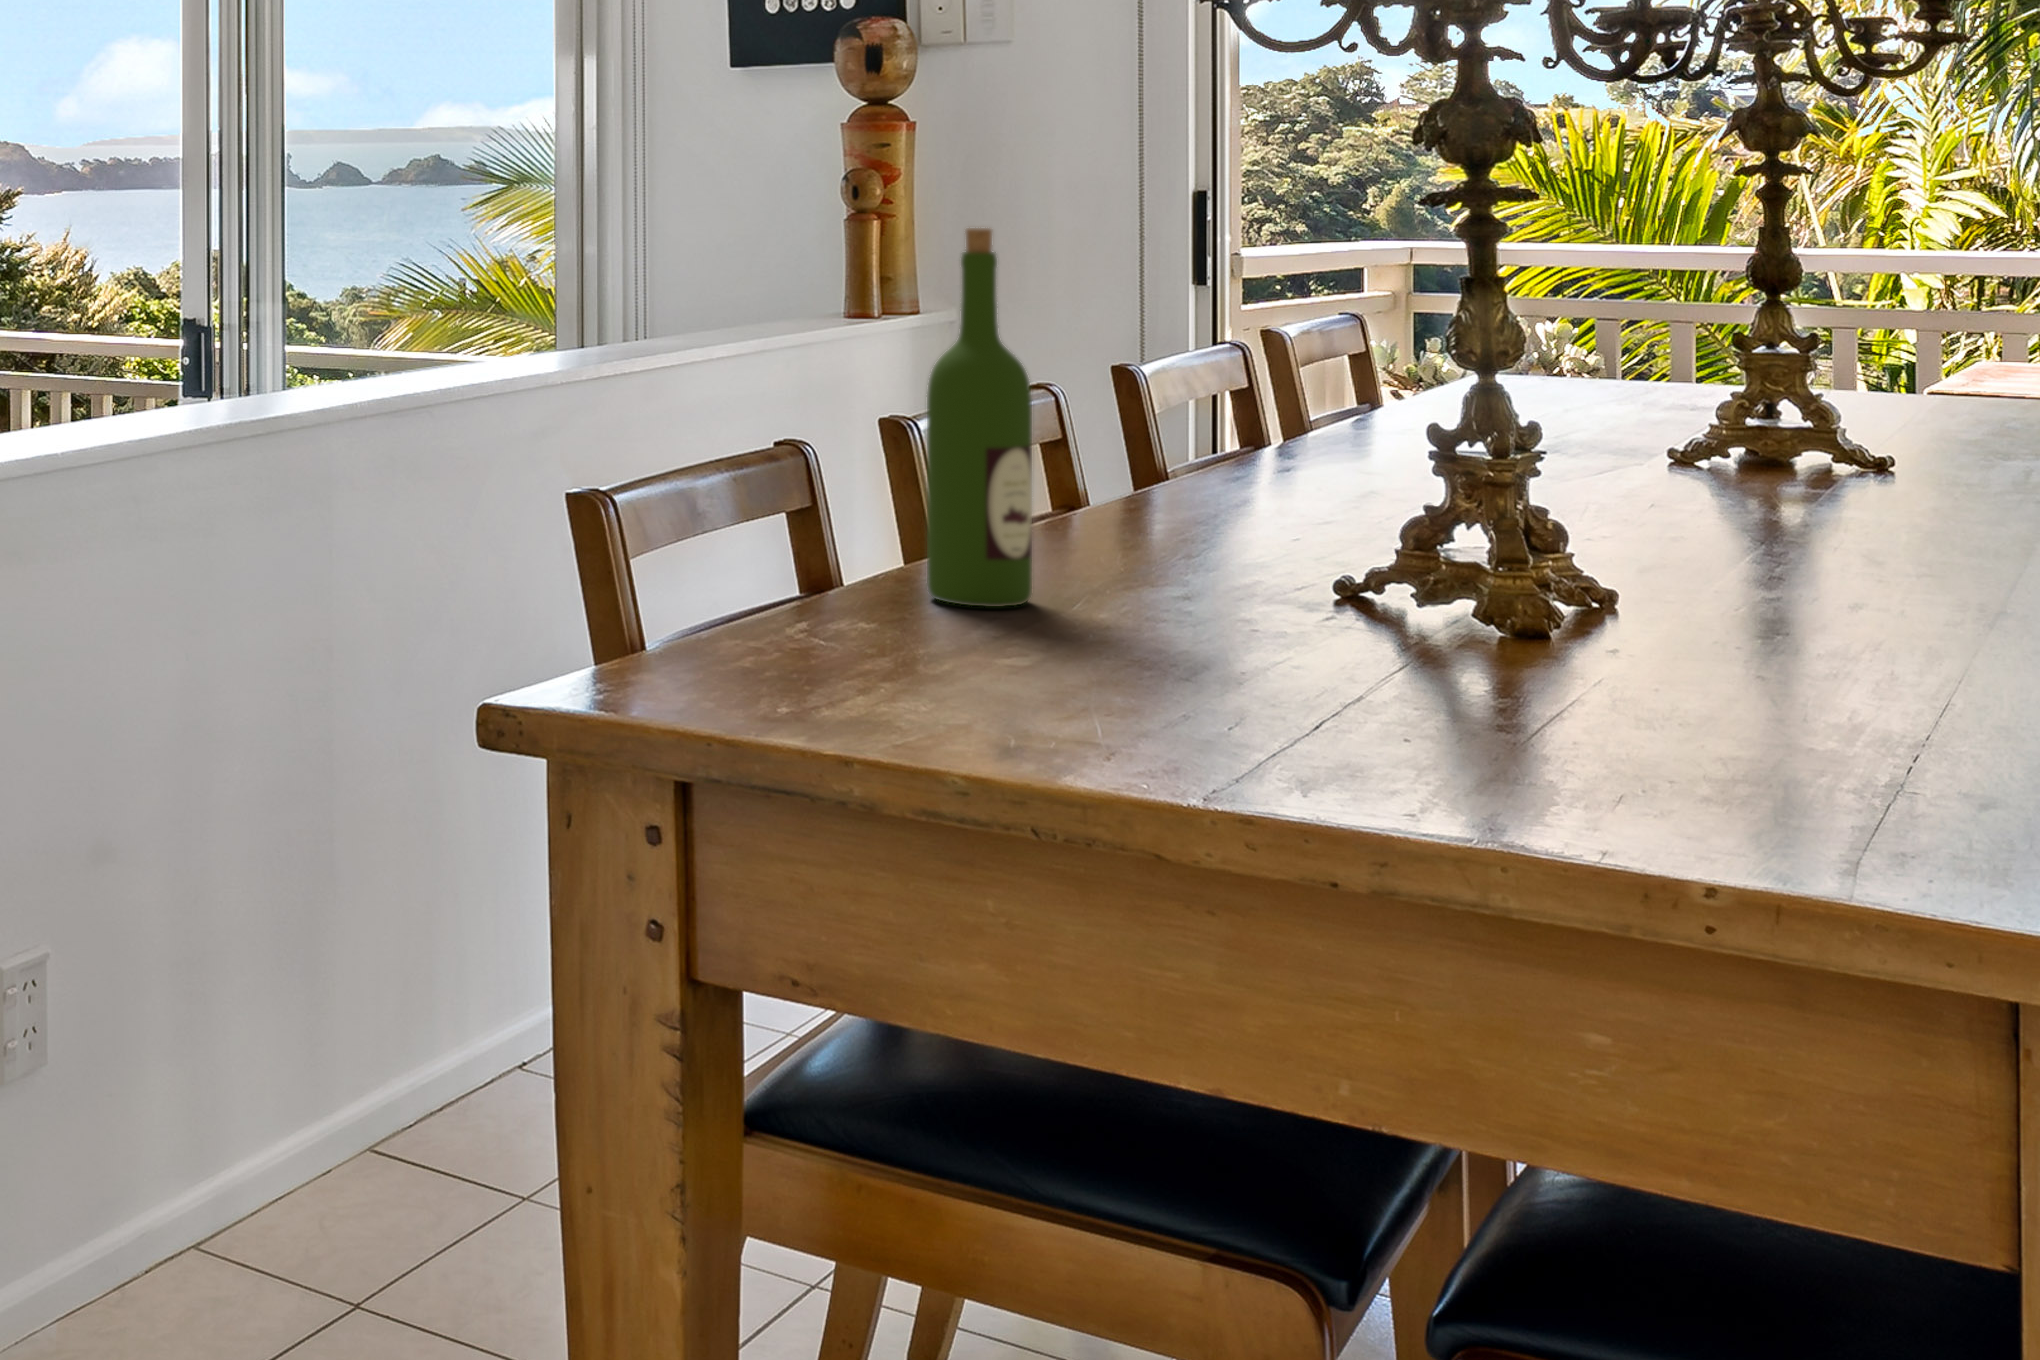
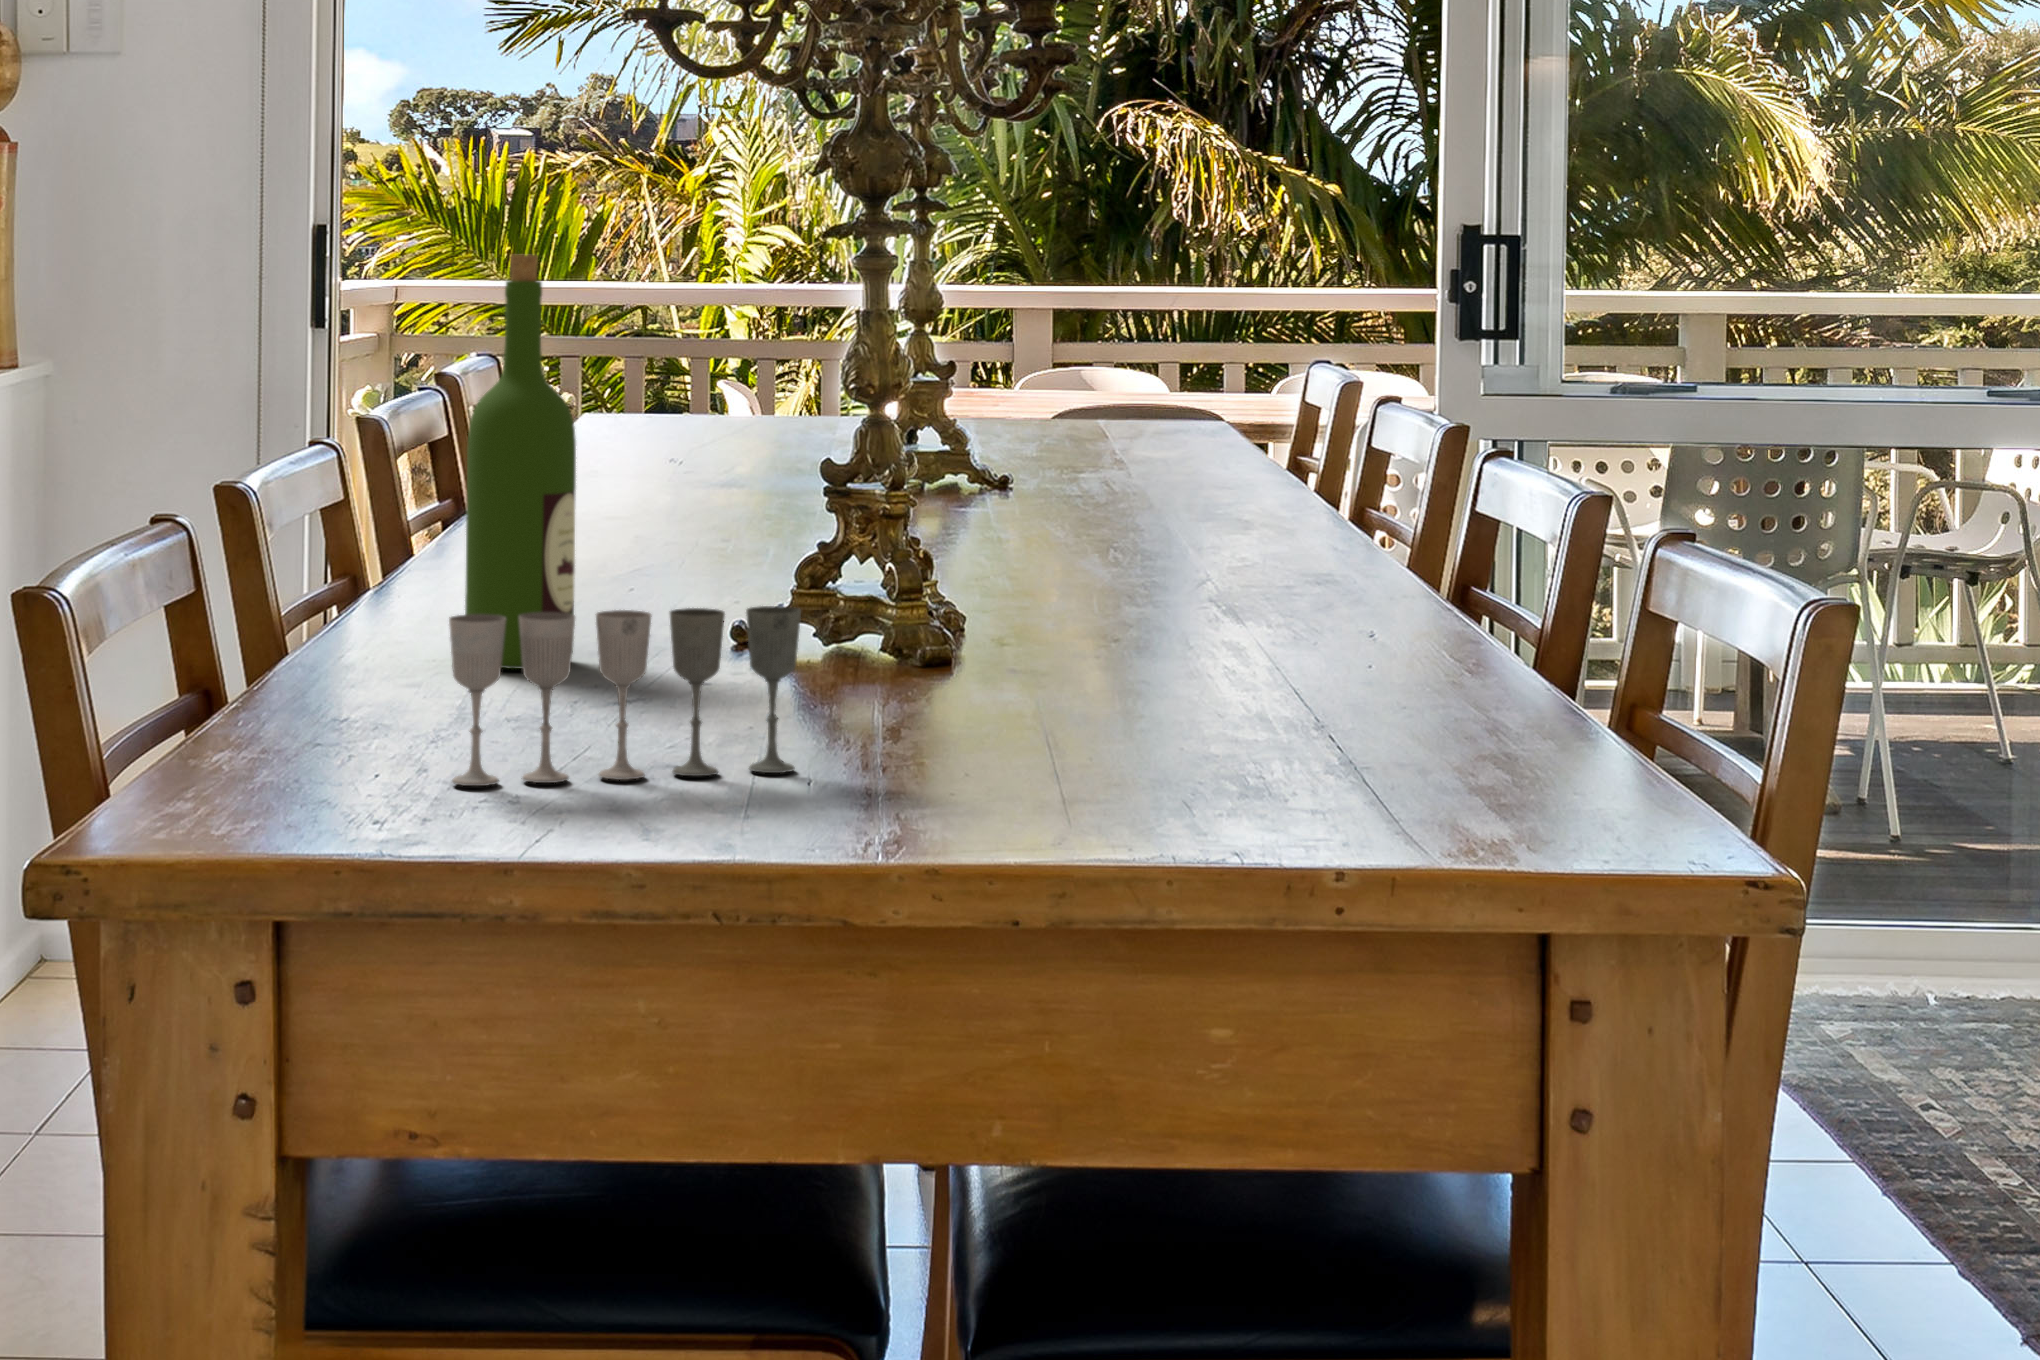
wine glass: none [729,546,1074,721] -> present [449,606,801,786]

